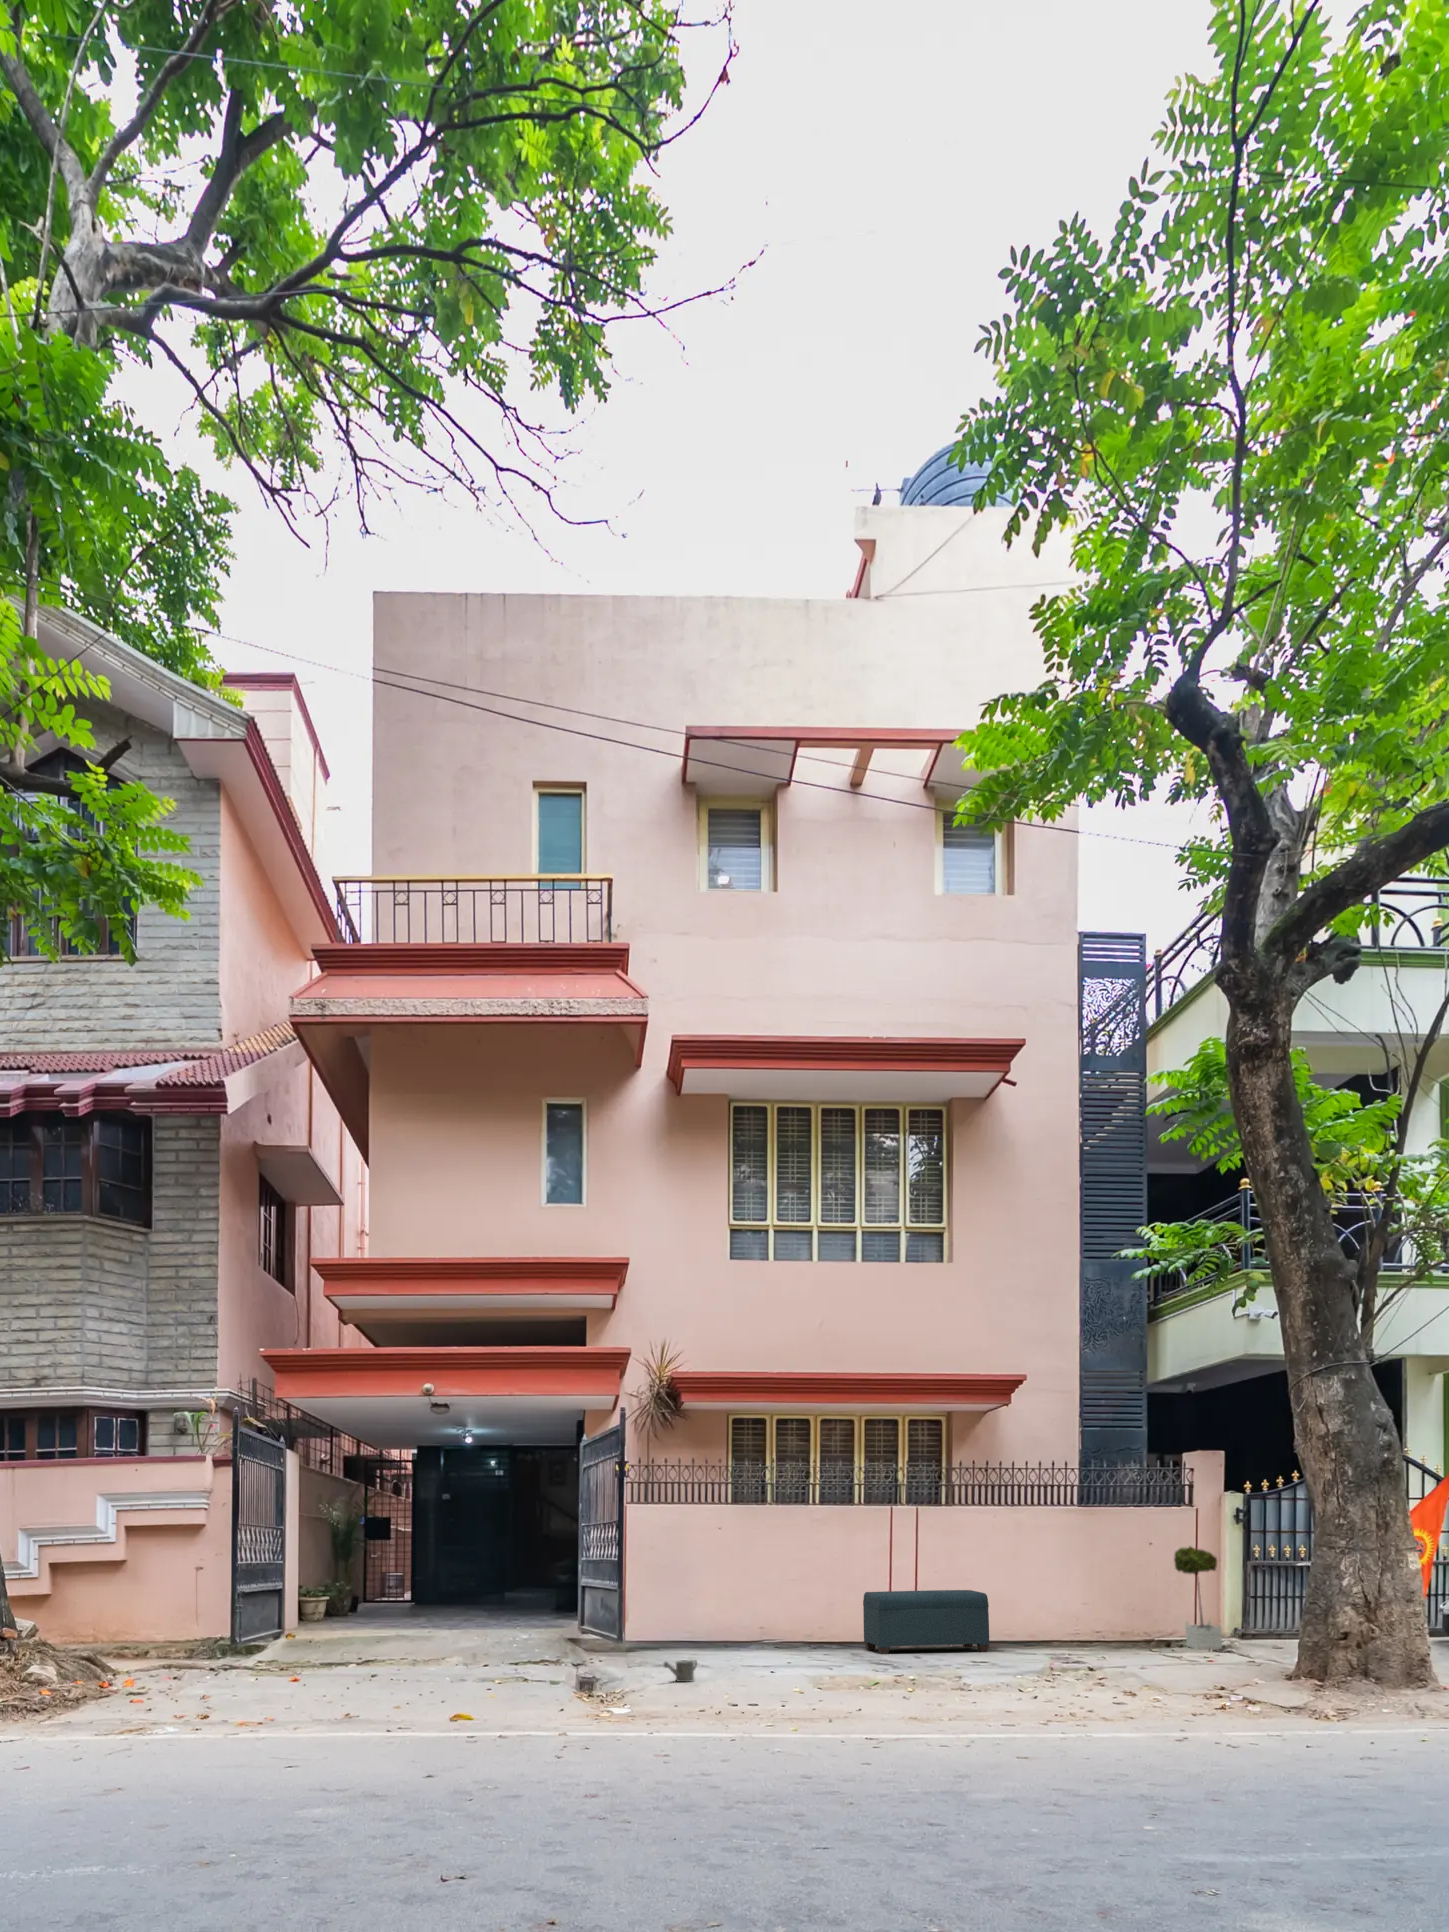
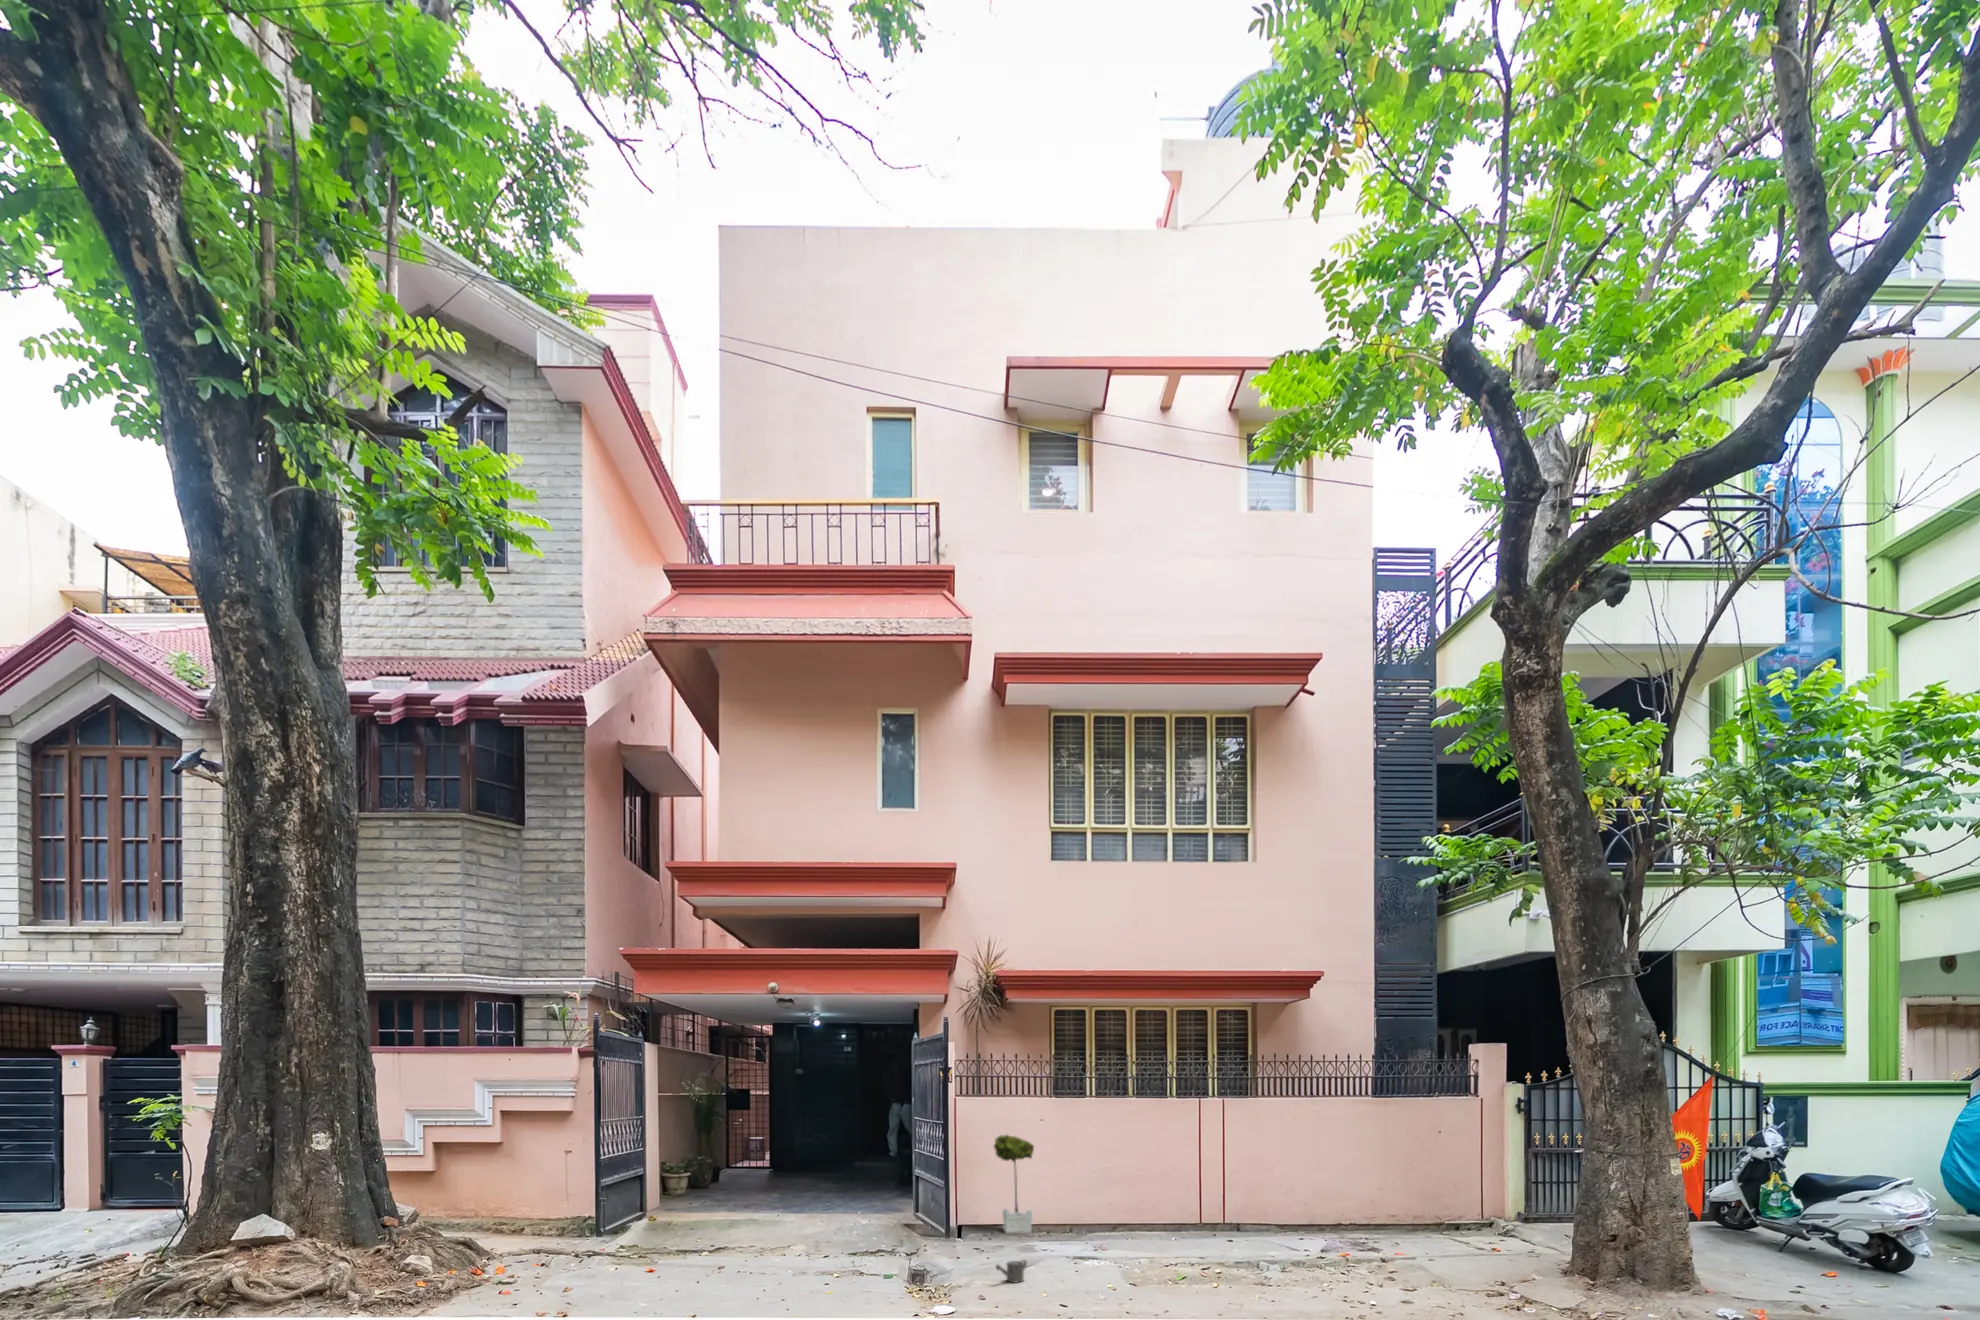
potted tree: present [1174,1546,1222,1649] -> present [994,1135,1034,1233]
bench: present [863,1590,989,1654] -> none [1174,1173,1291,1236]

